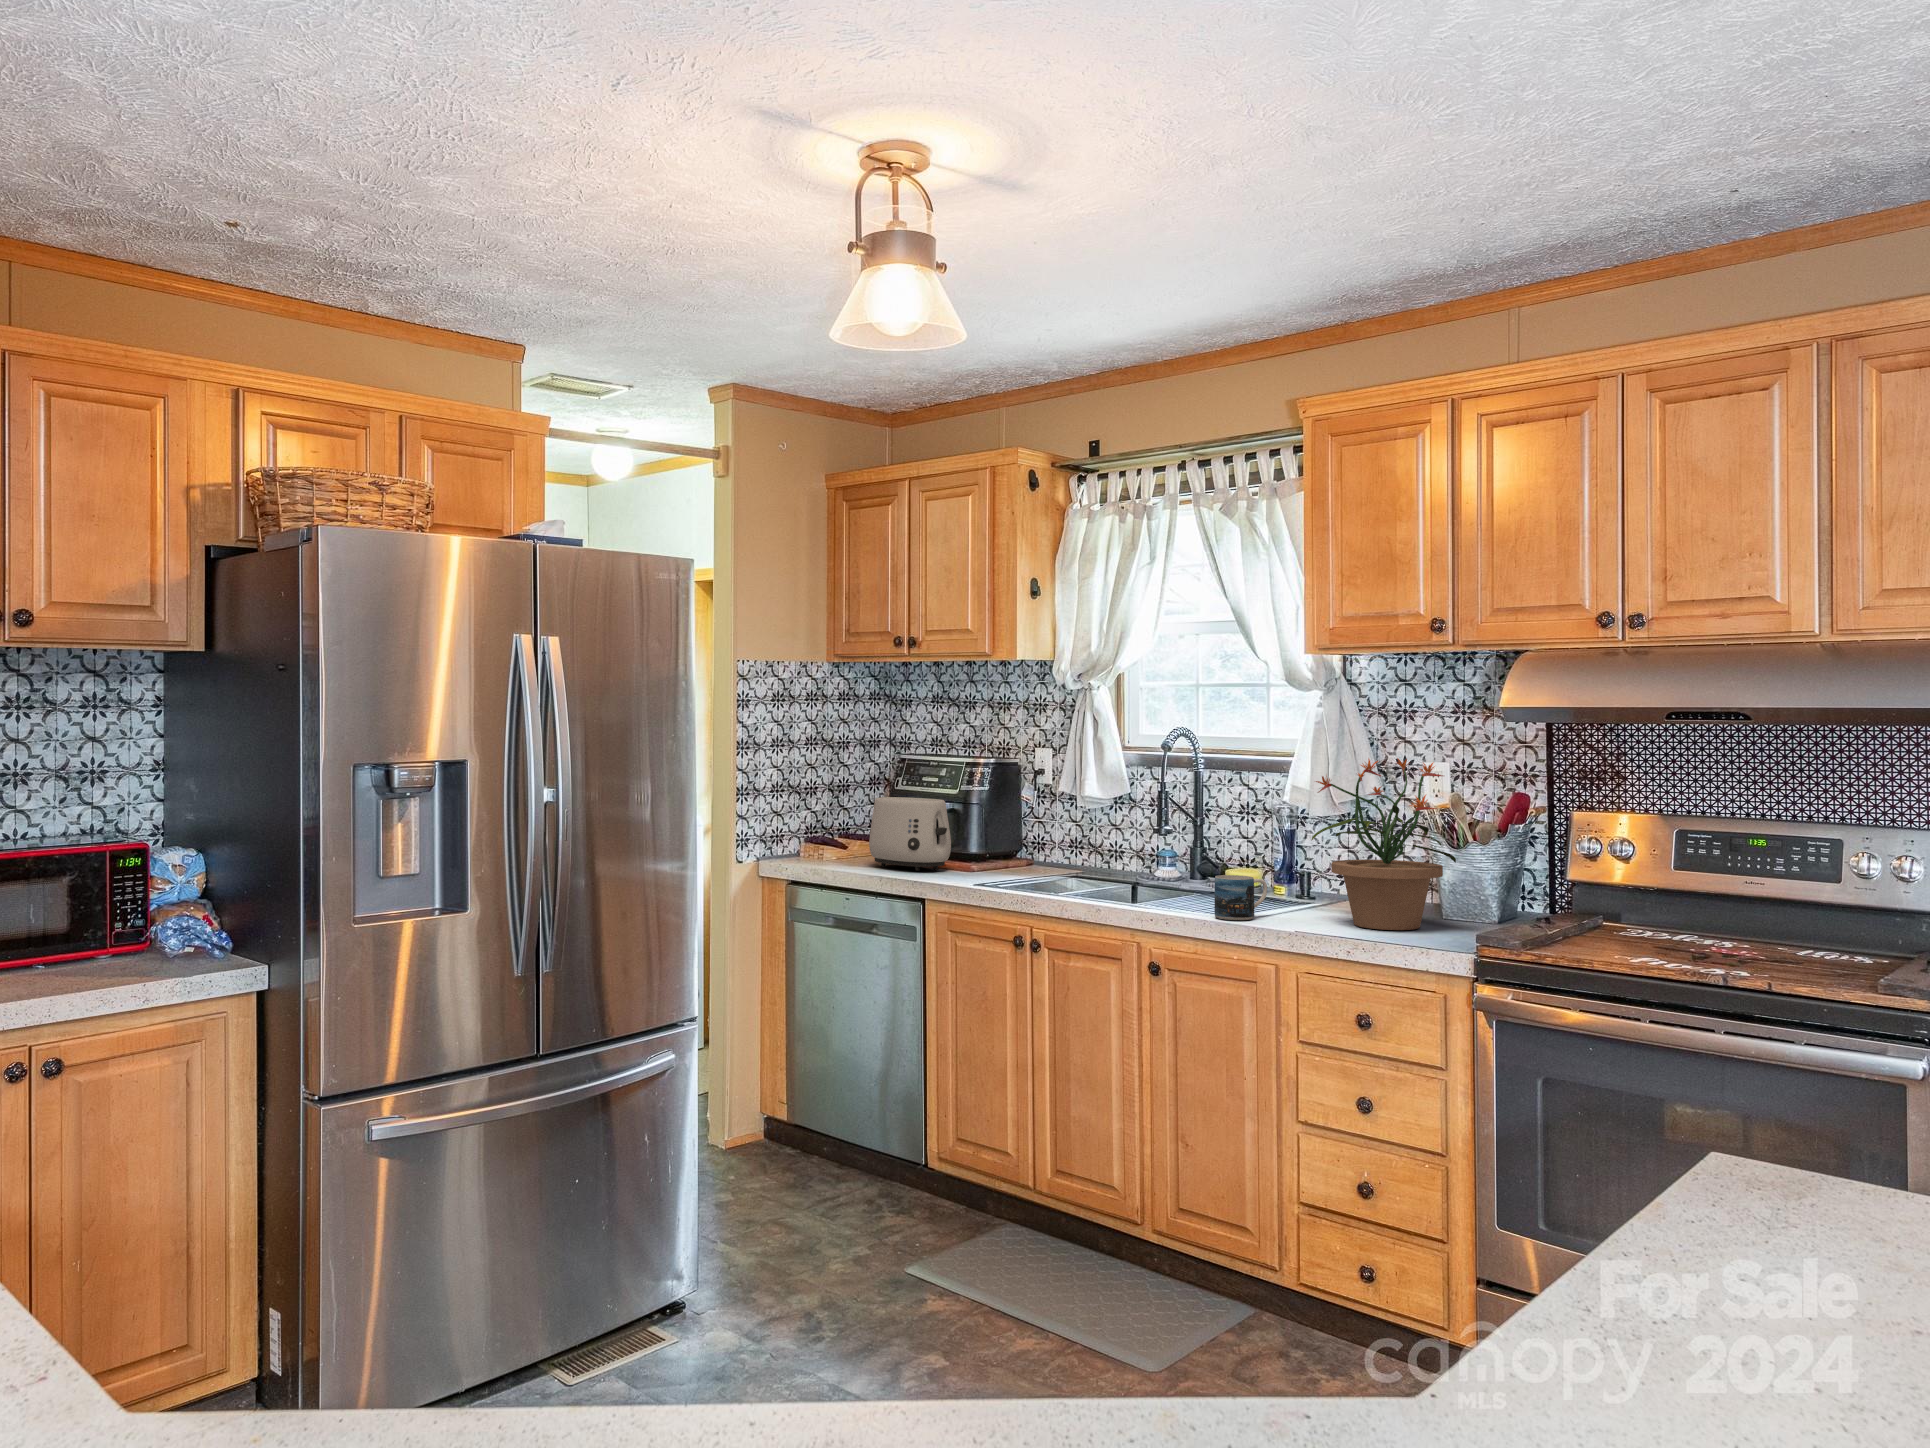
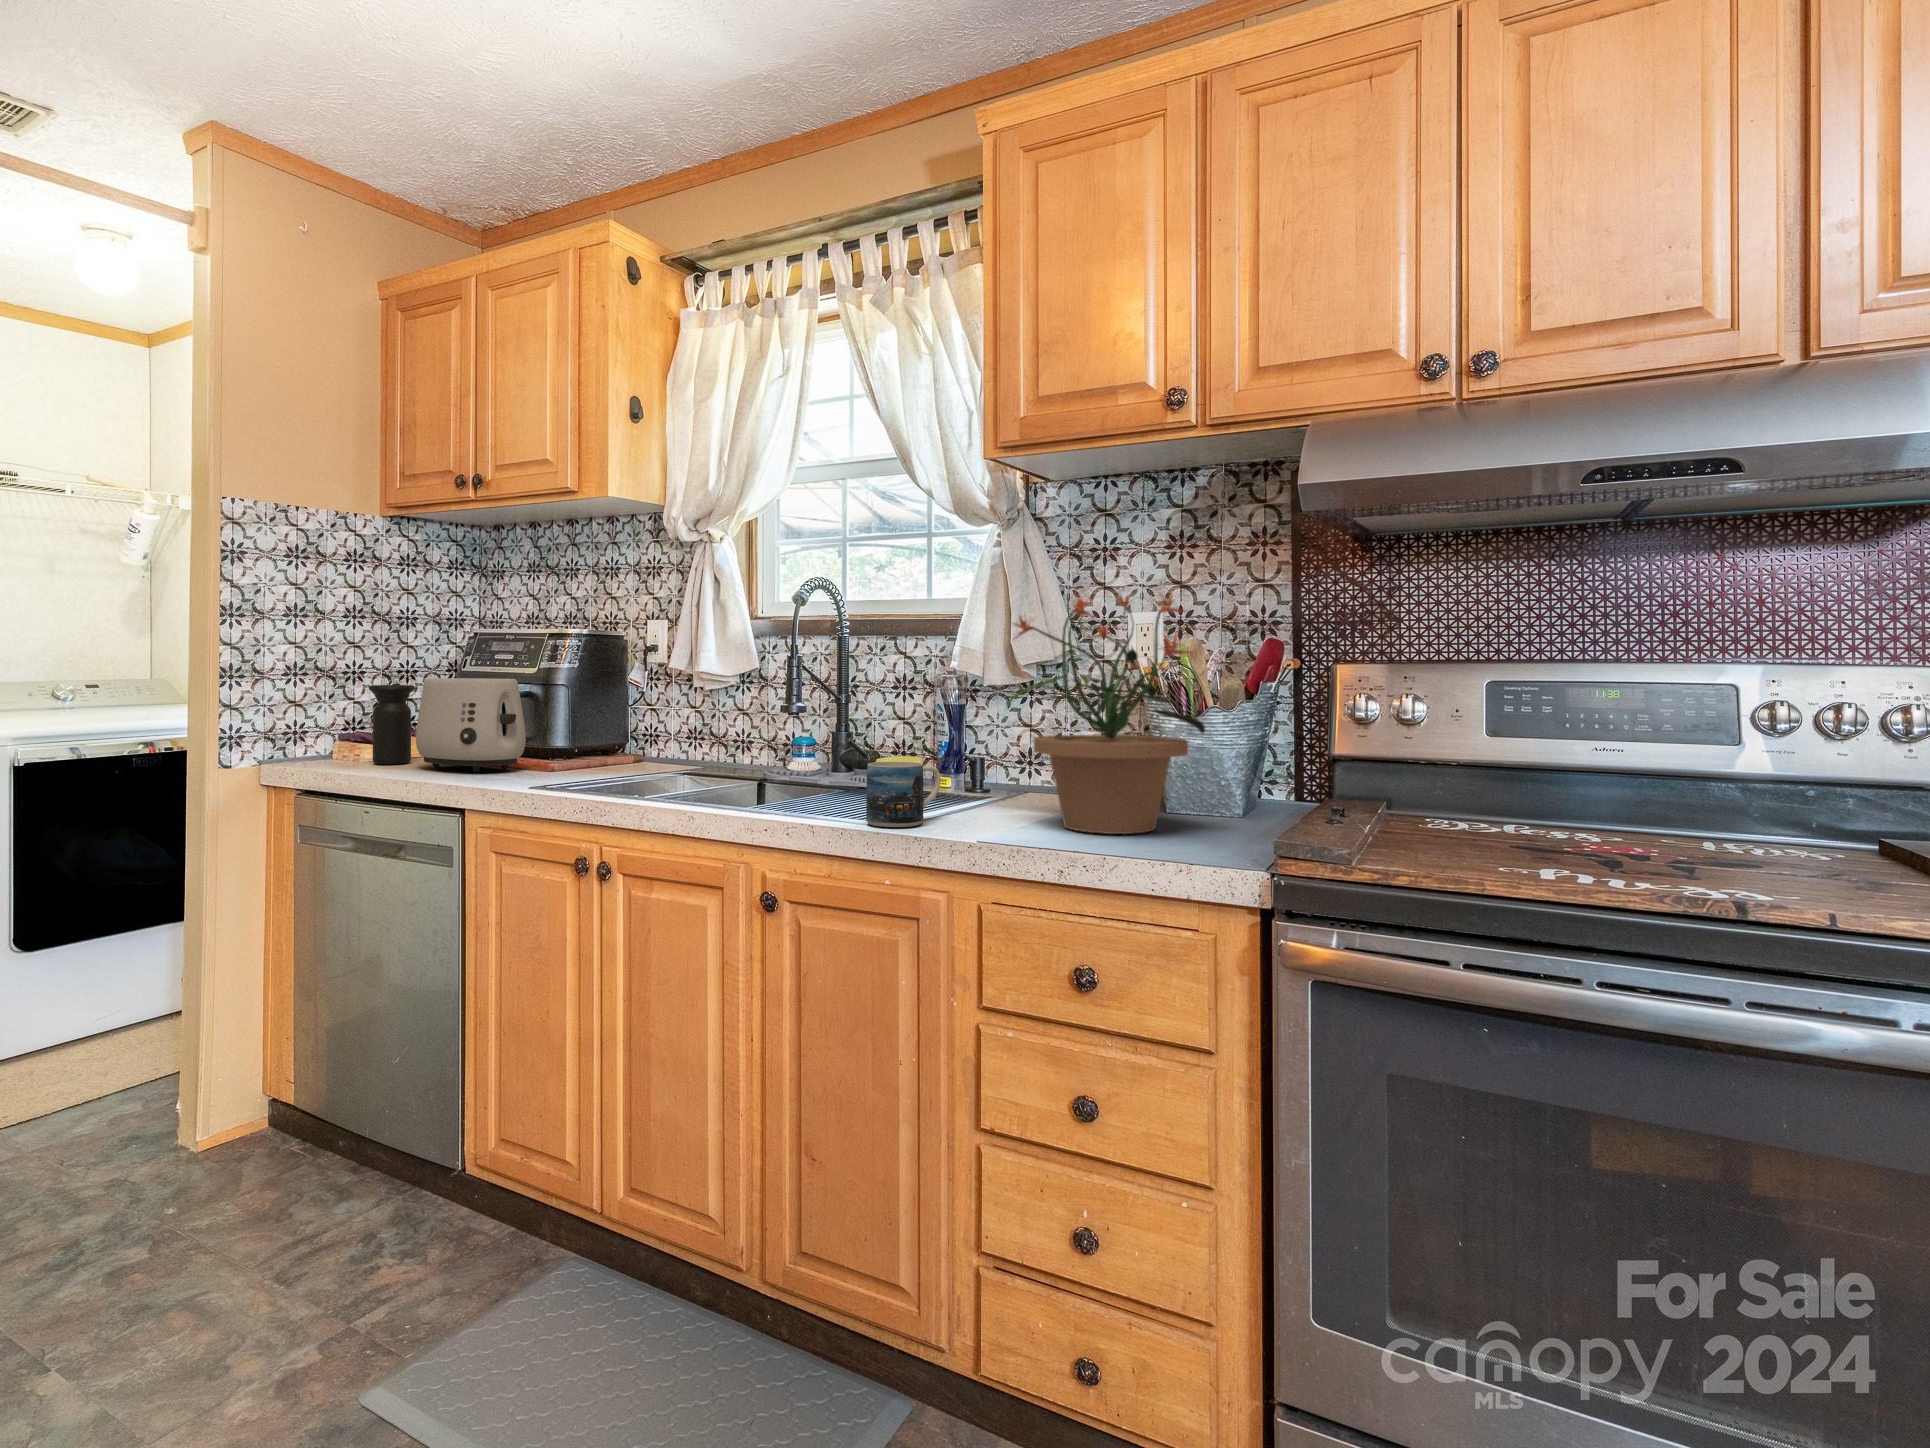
vase: none [831,801,862,862] -> present [369,685,415,764]

